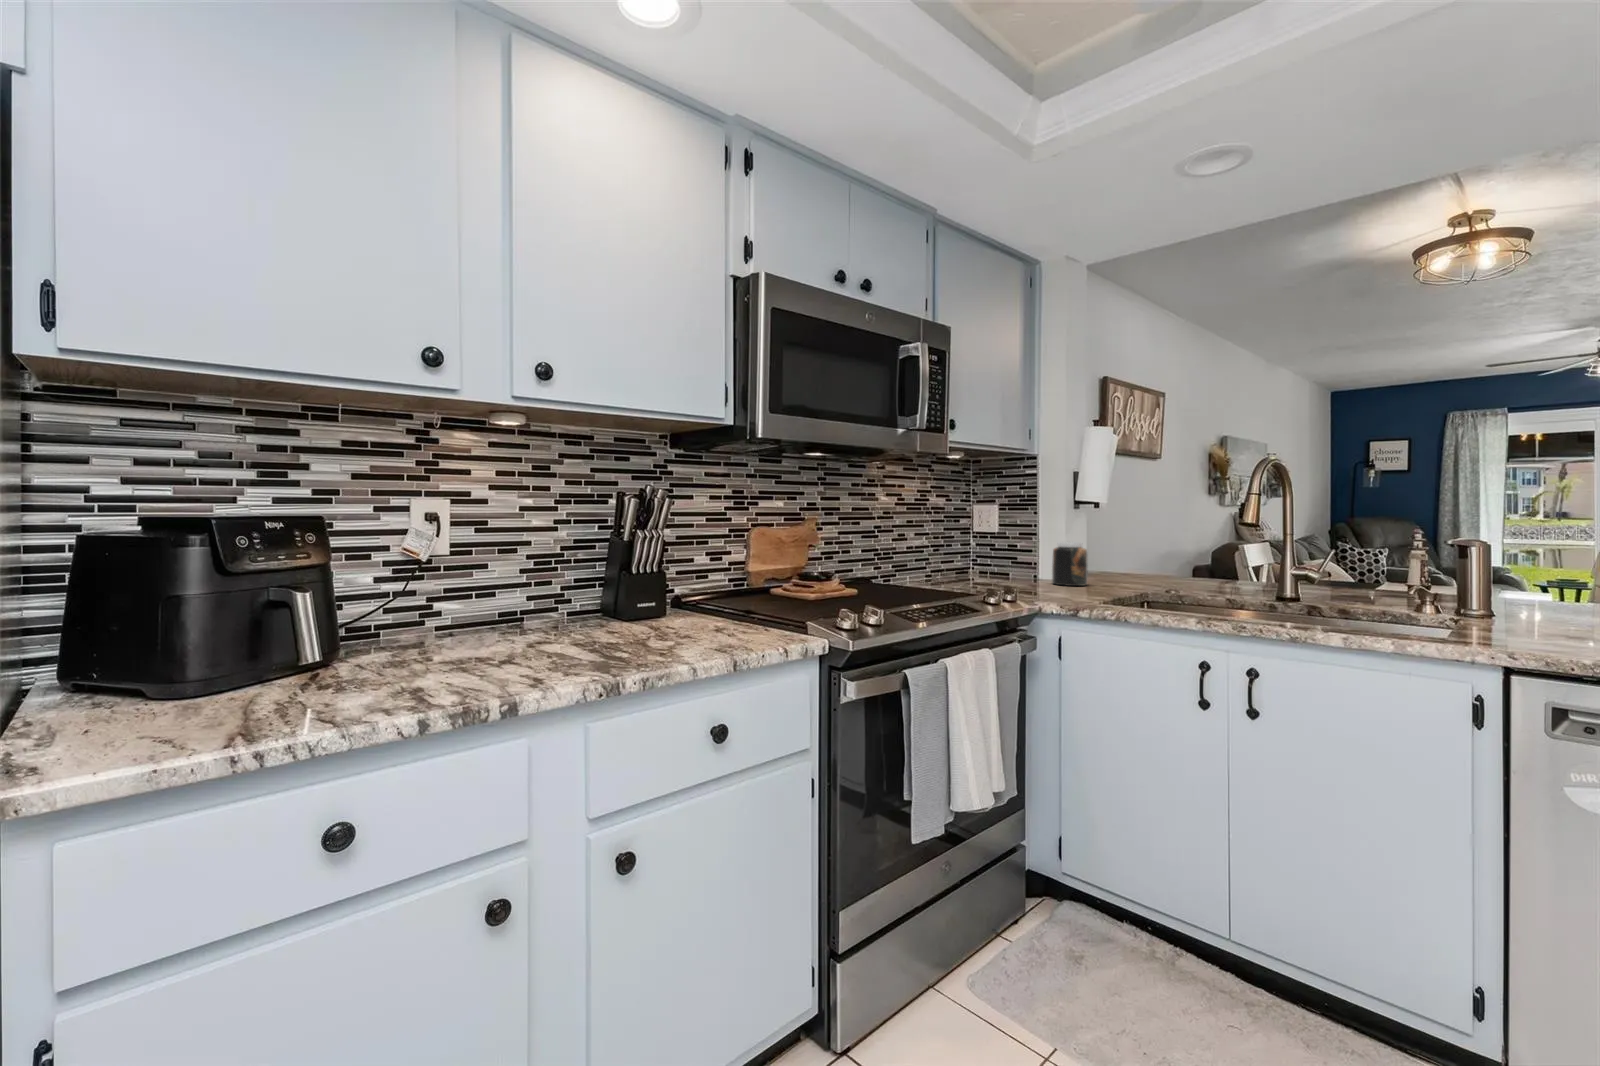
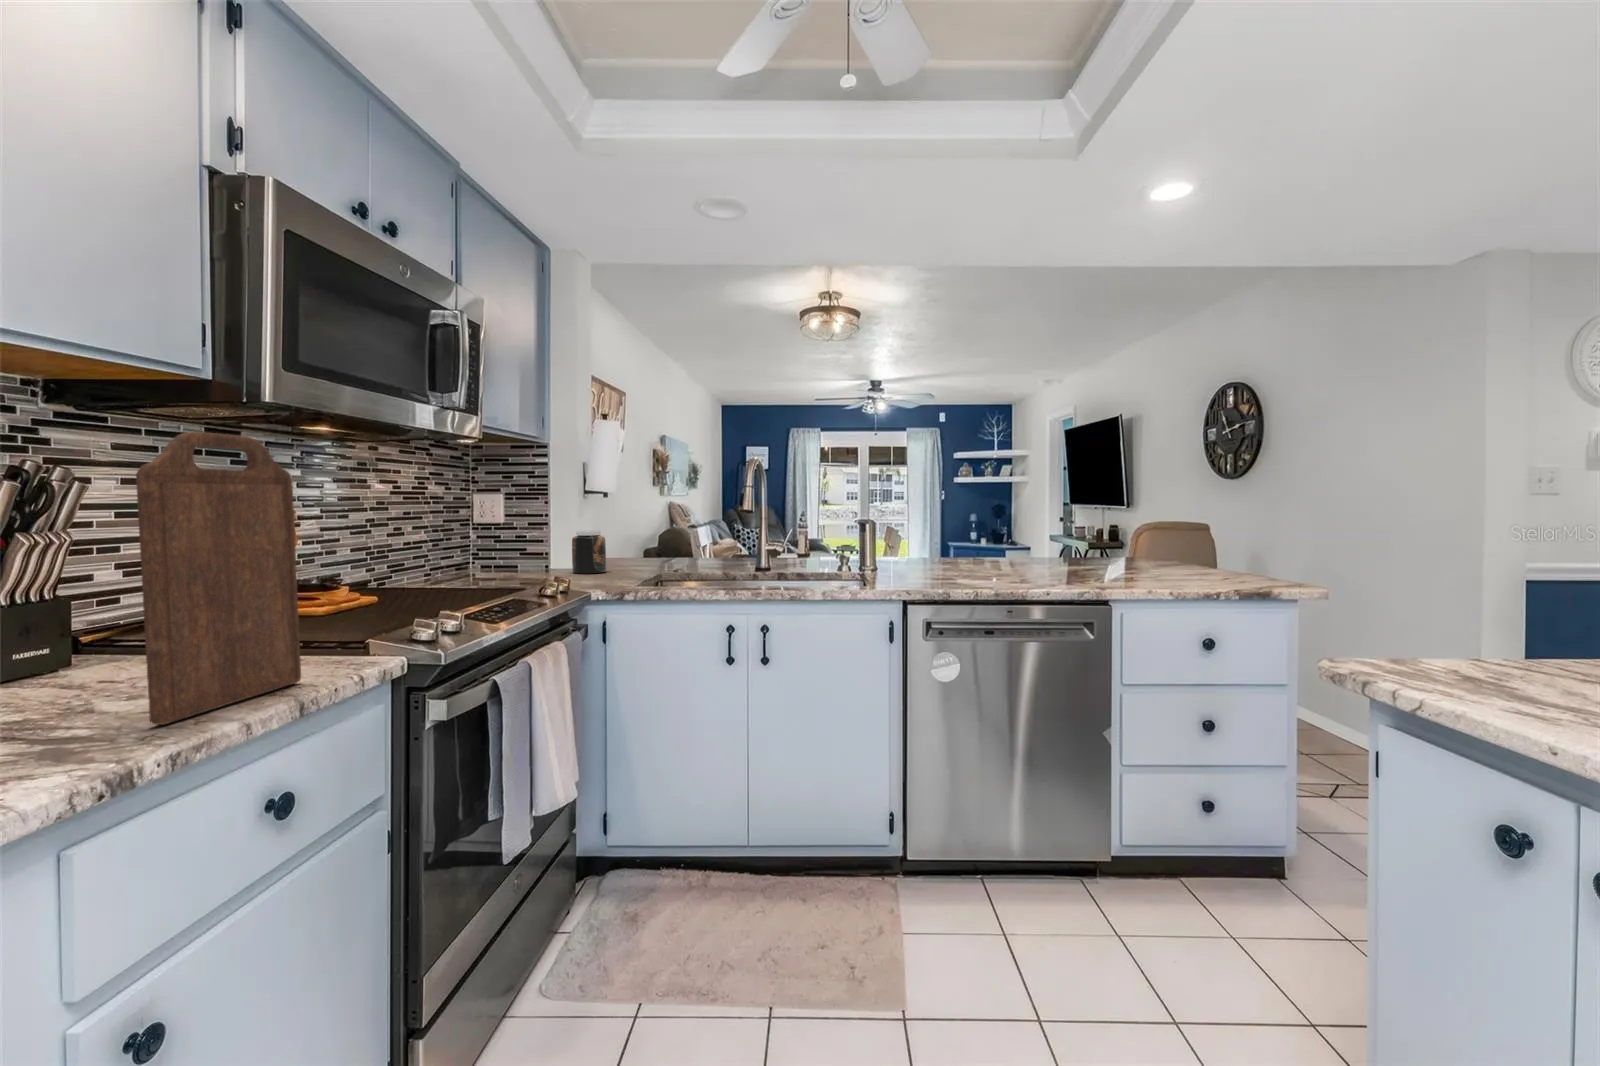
cutting board: none [647,469,745,658] -> present [136,432,301,725]

